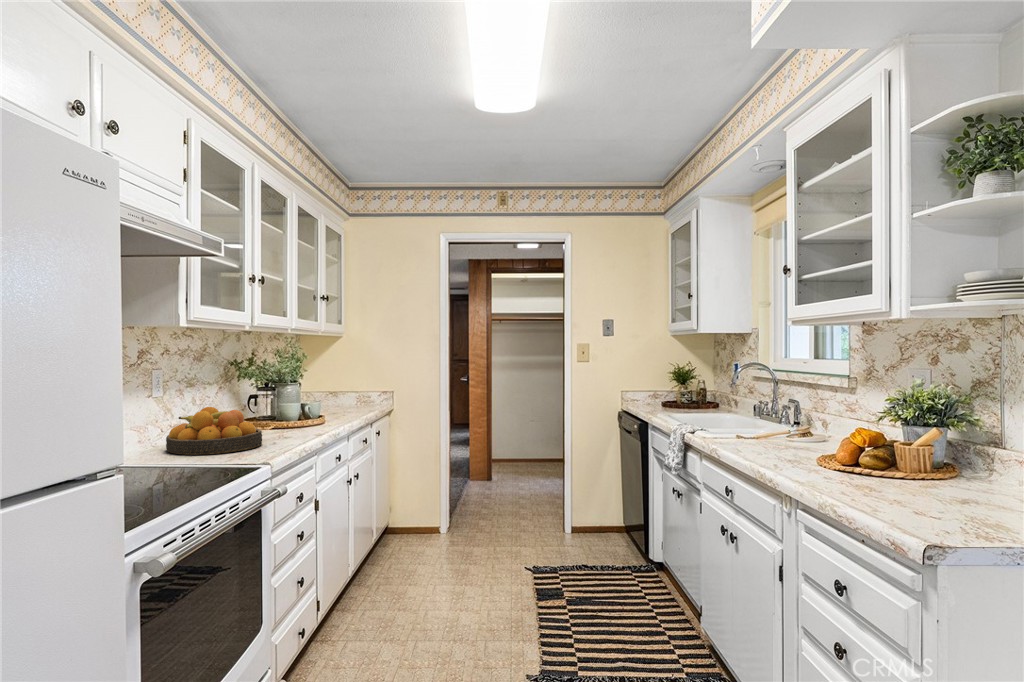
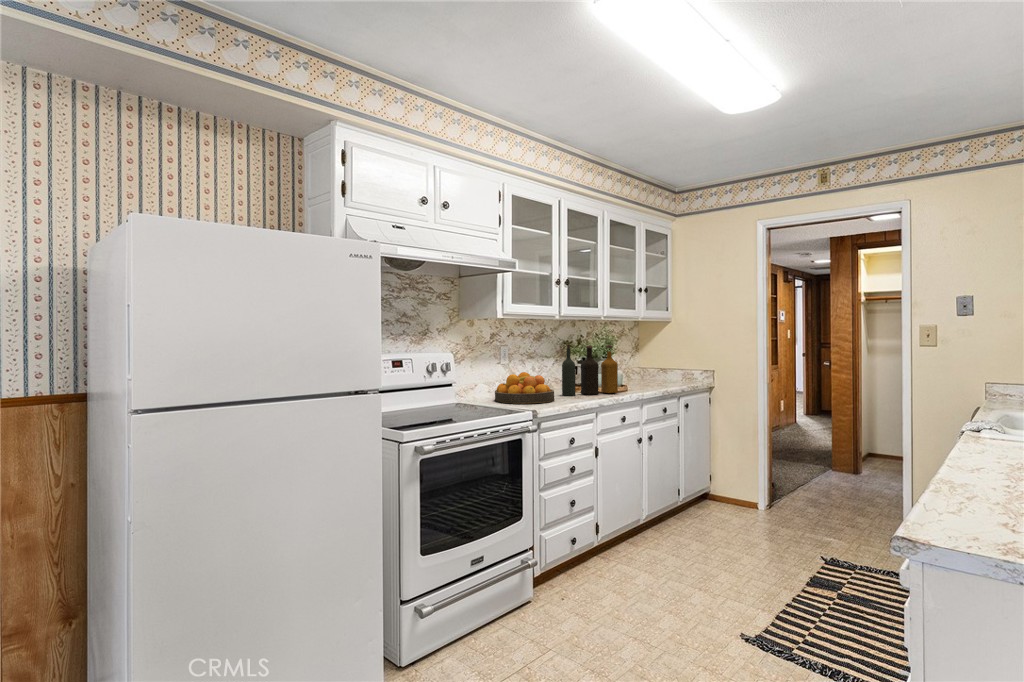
bottle: none [254,365,325,435] -> present [562,345,618,396]

